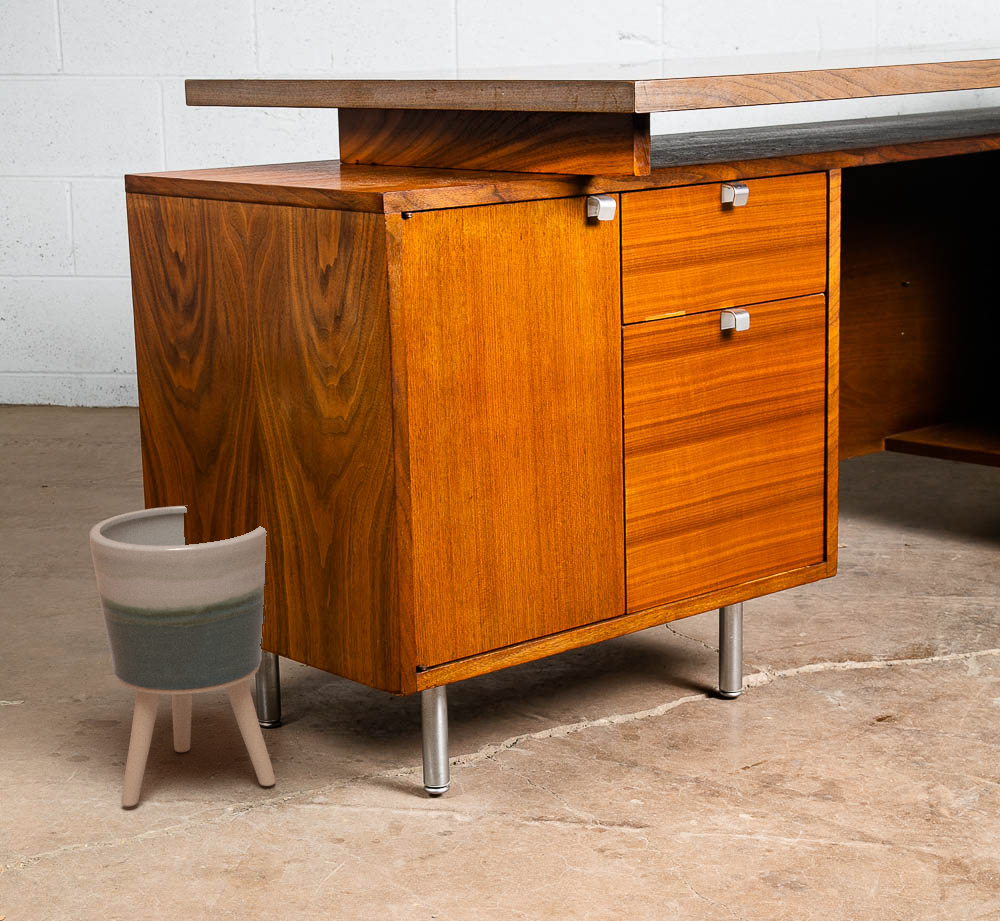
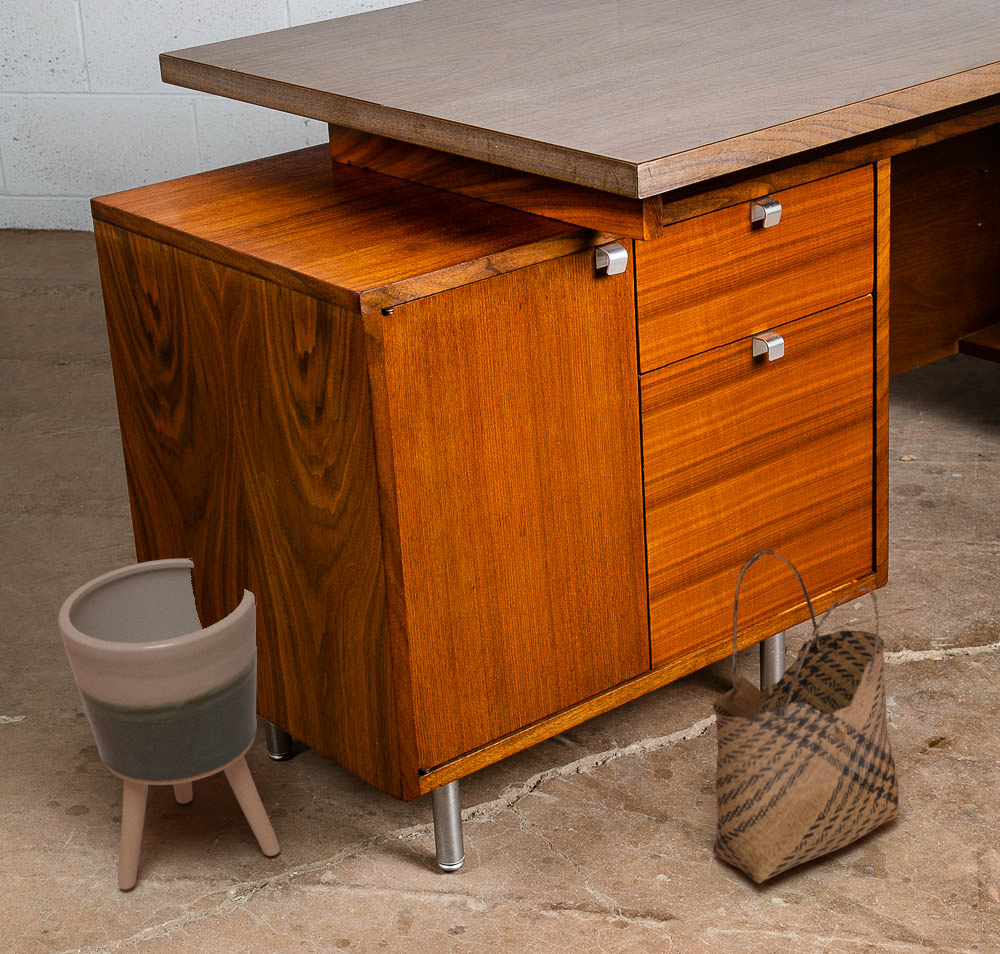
woven basket: none [682,502,851,802] -> present [713,550,898,883]

